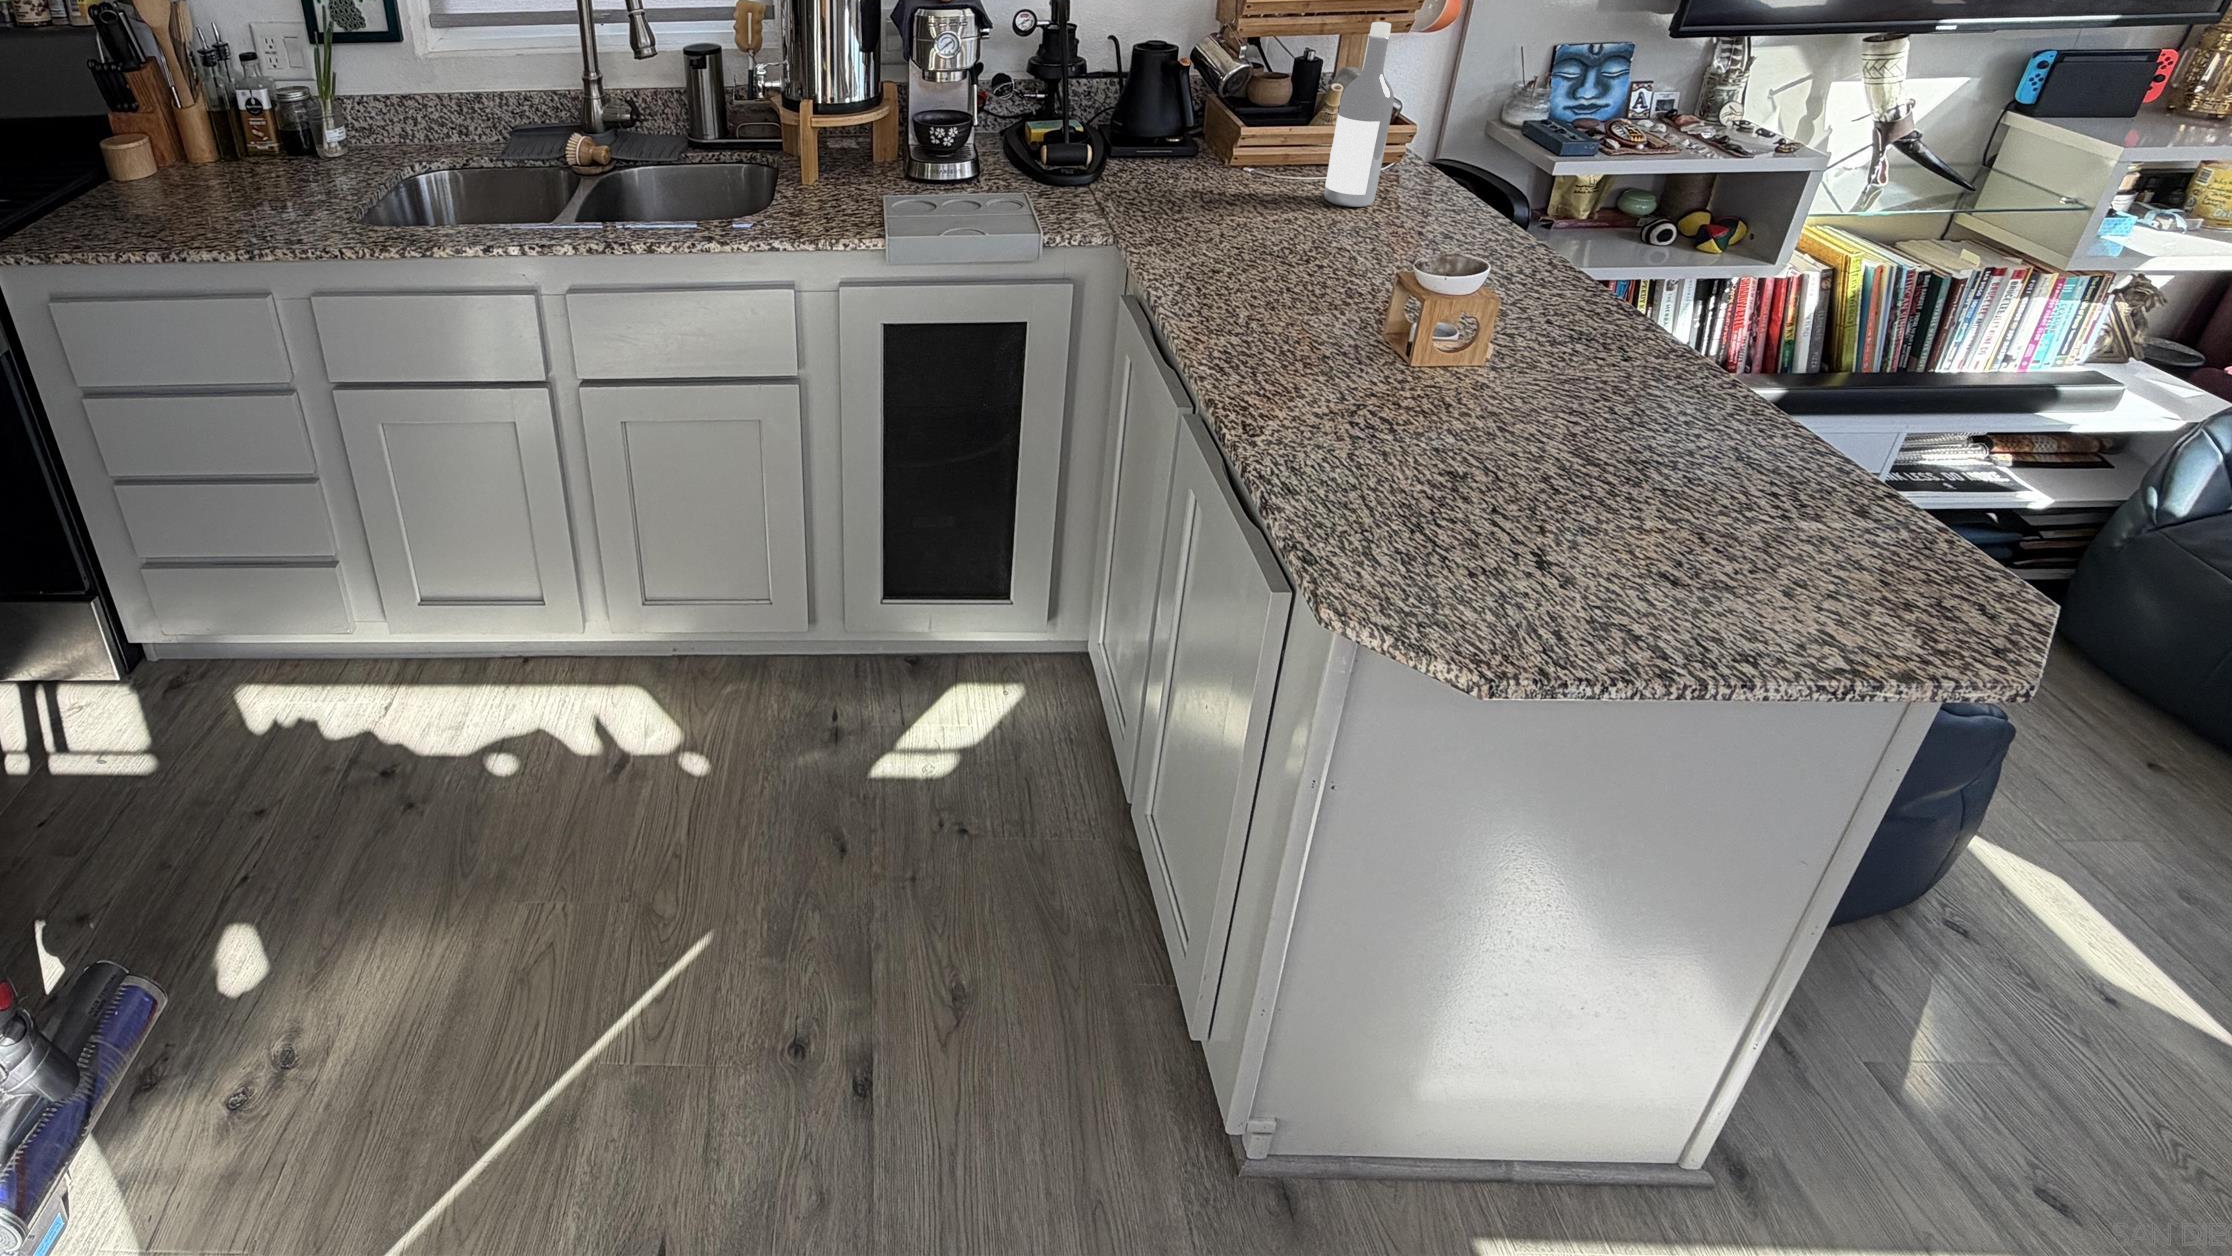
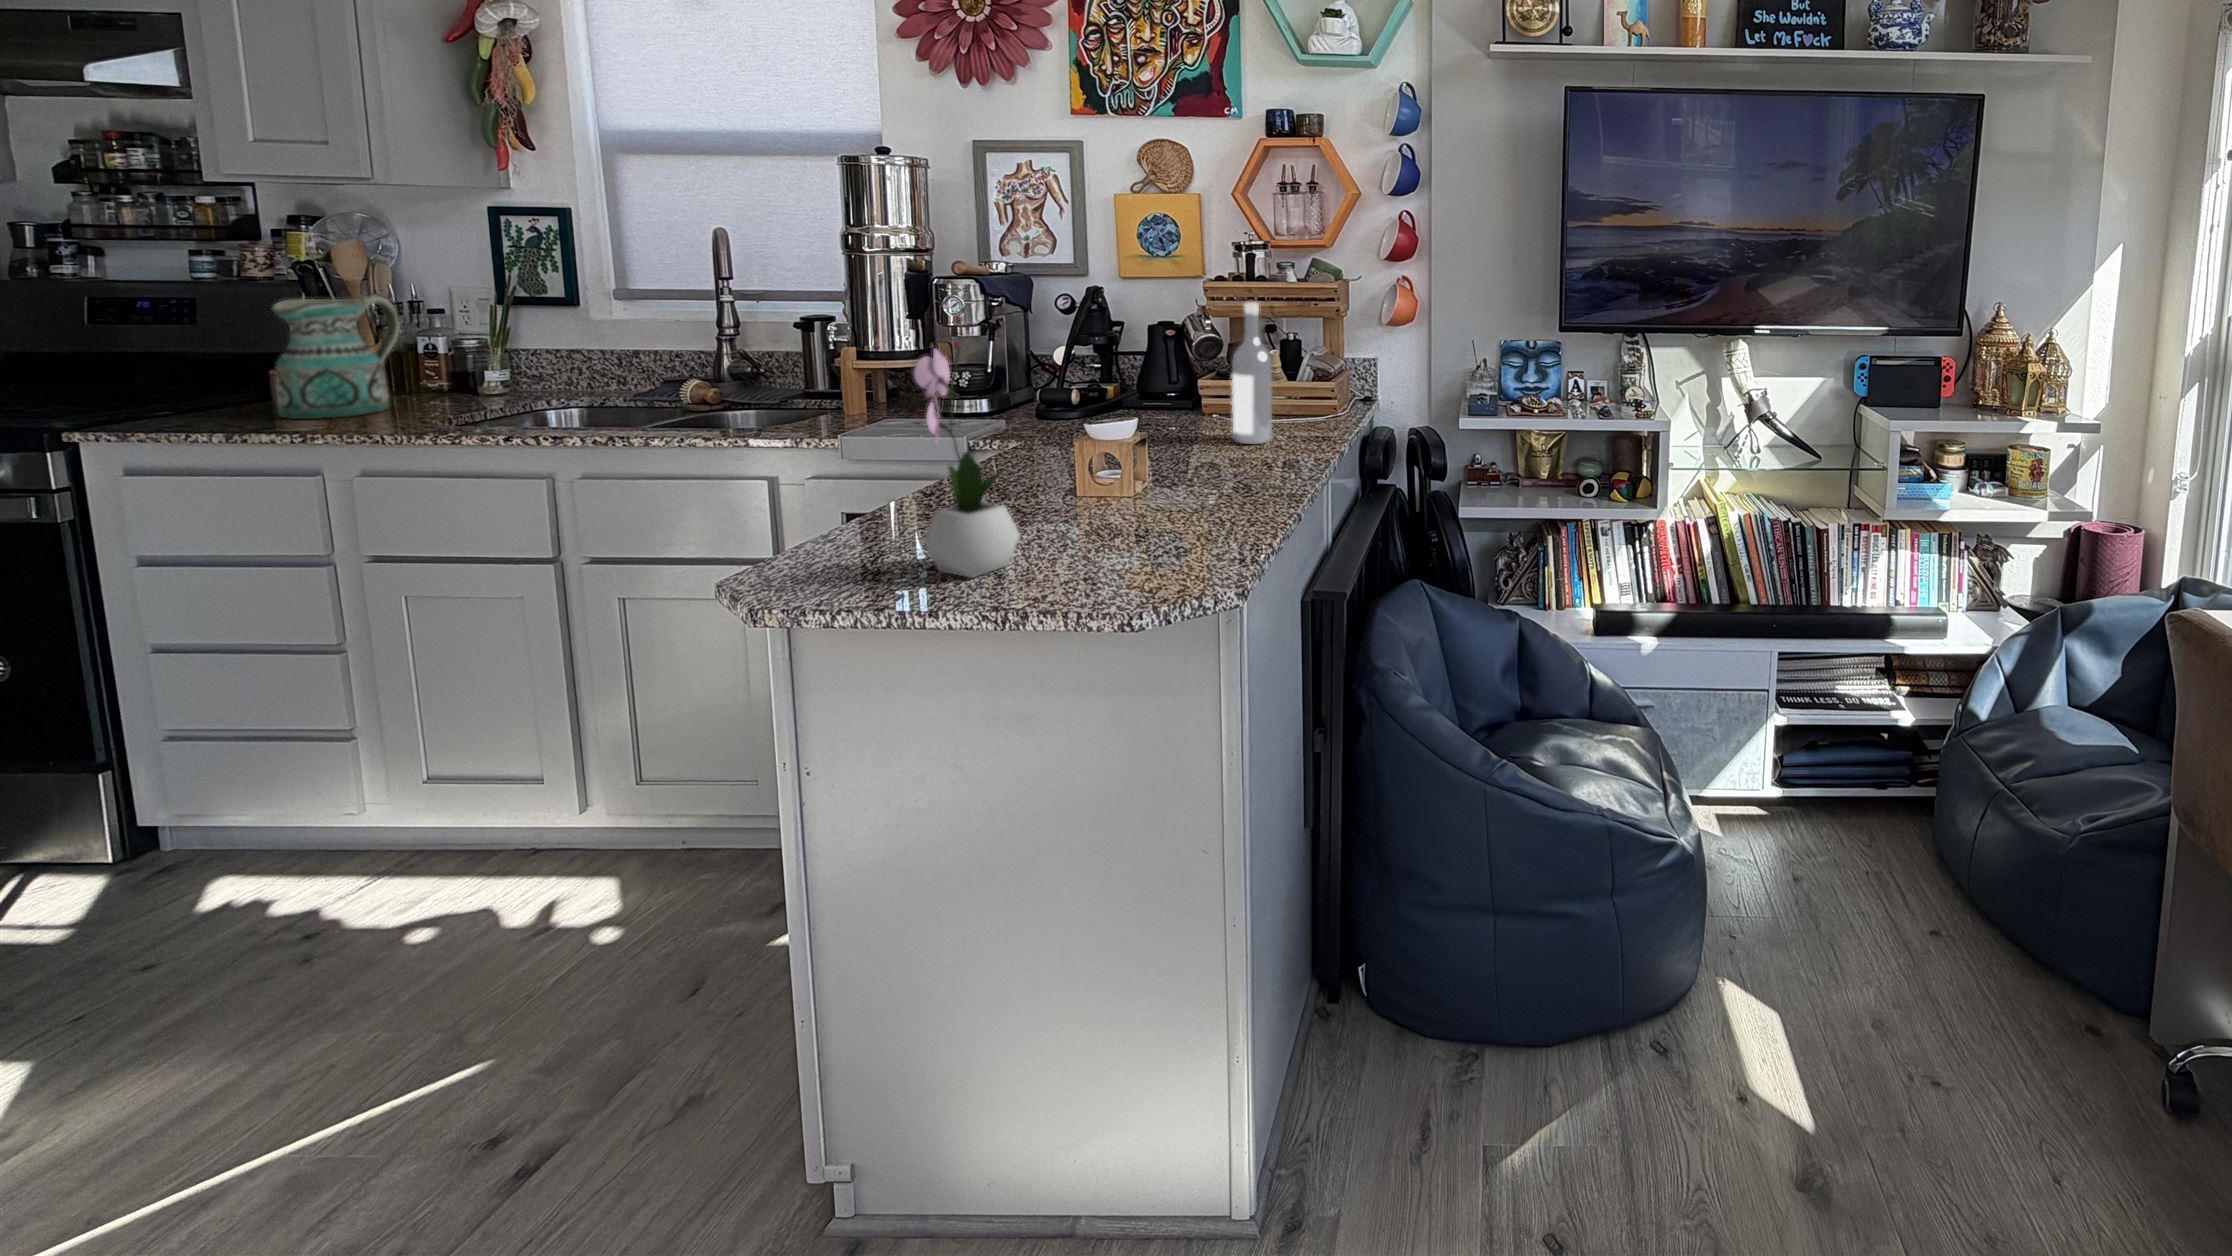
ceramic pitcher: none [156,48,277,211] -> present [272,295,400,419]
flower arrangement: none [1434,126,1605,483] -> present [914,316,1020,578]

